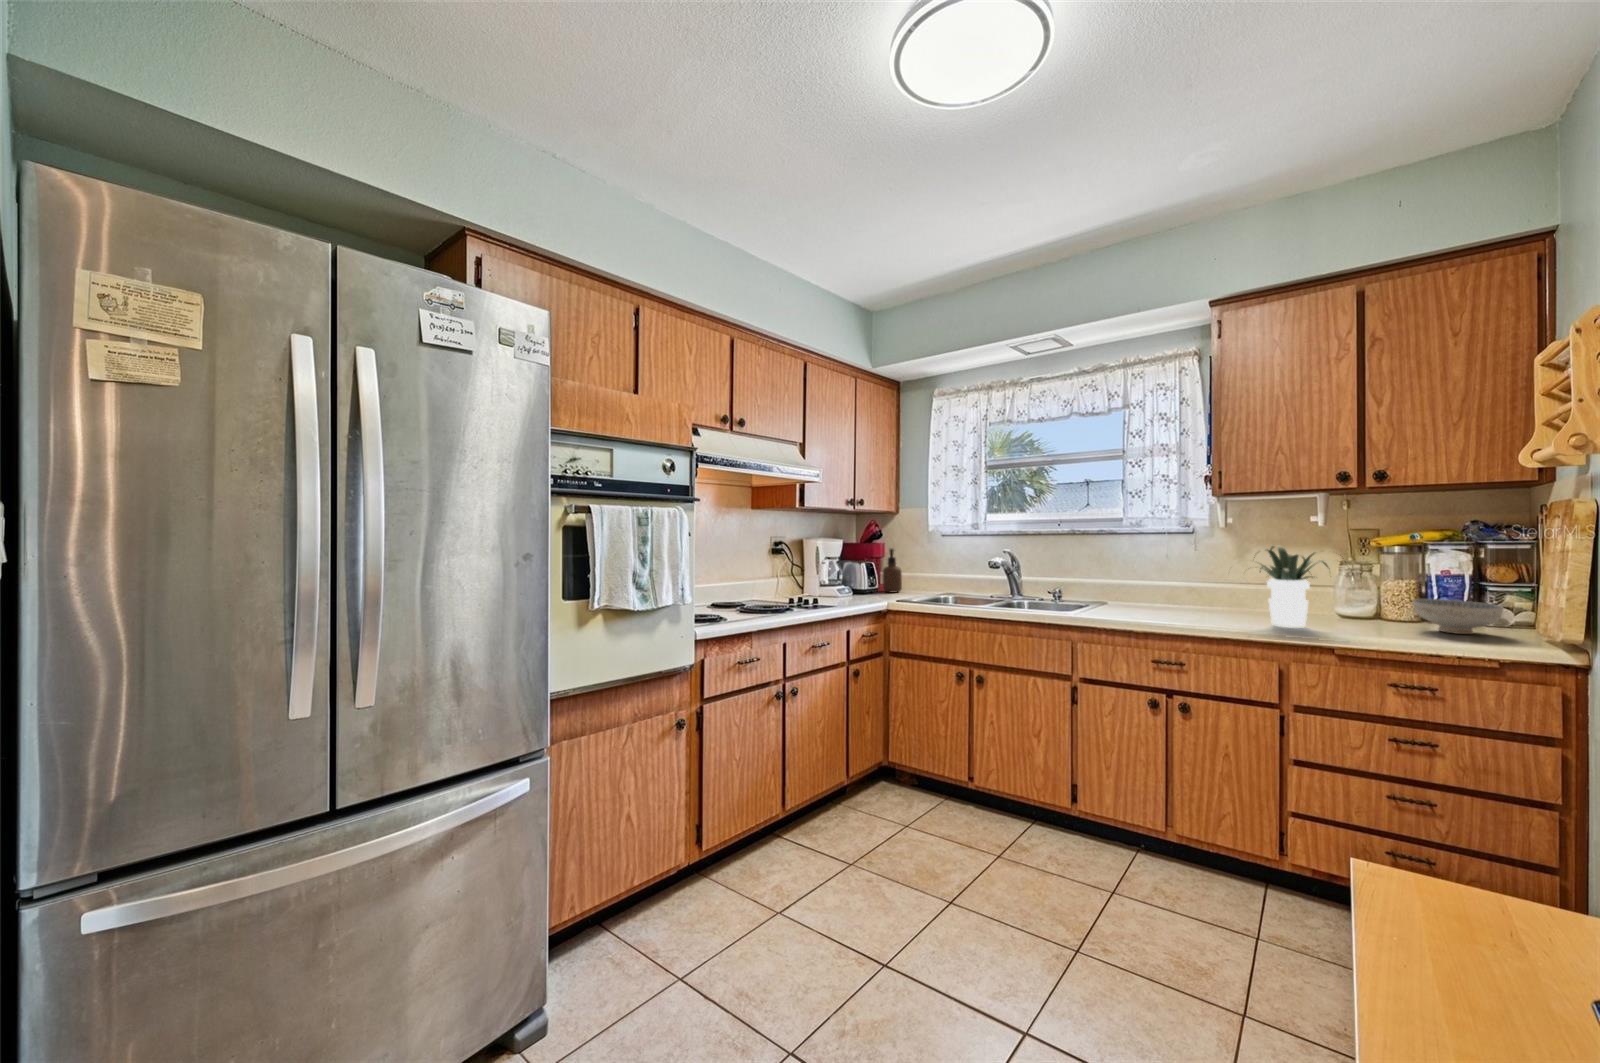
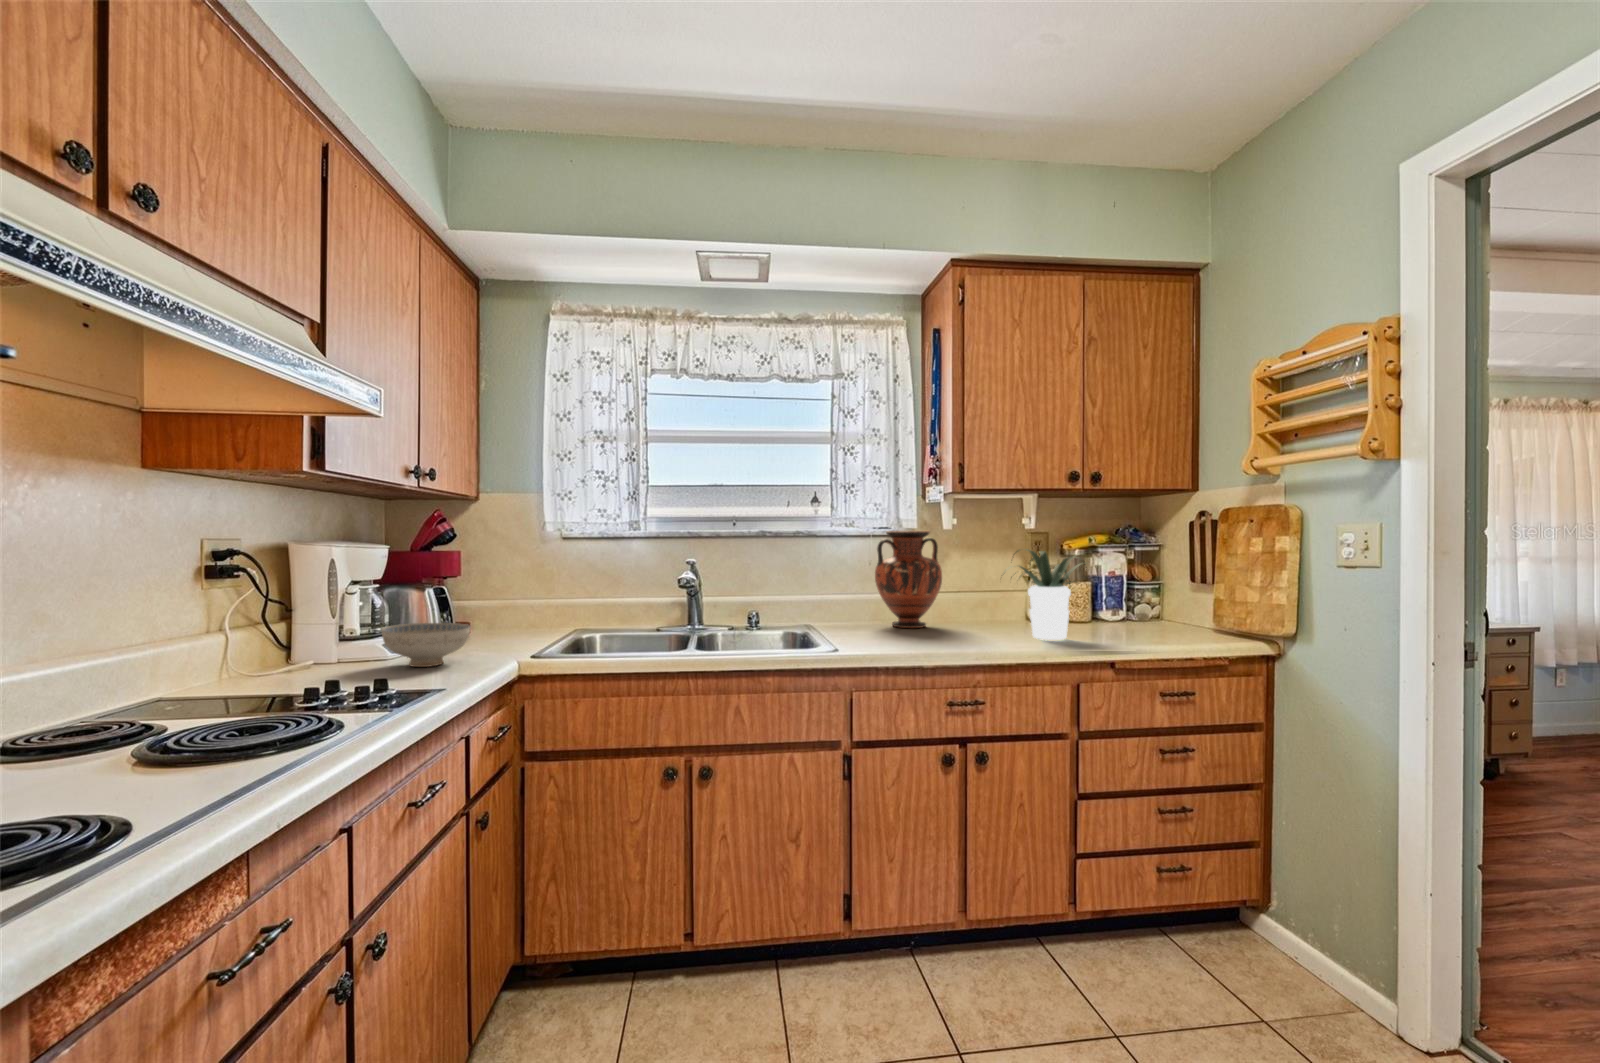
vase: none [1153,528,1218,607] -> present [875,531,942,628]
soap dispenser: present [883,549,902,593] -> none [471,563,508,643]
ceramic bowl: present [1412,599,1503,634] -> present [382,623,470,667]

